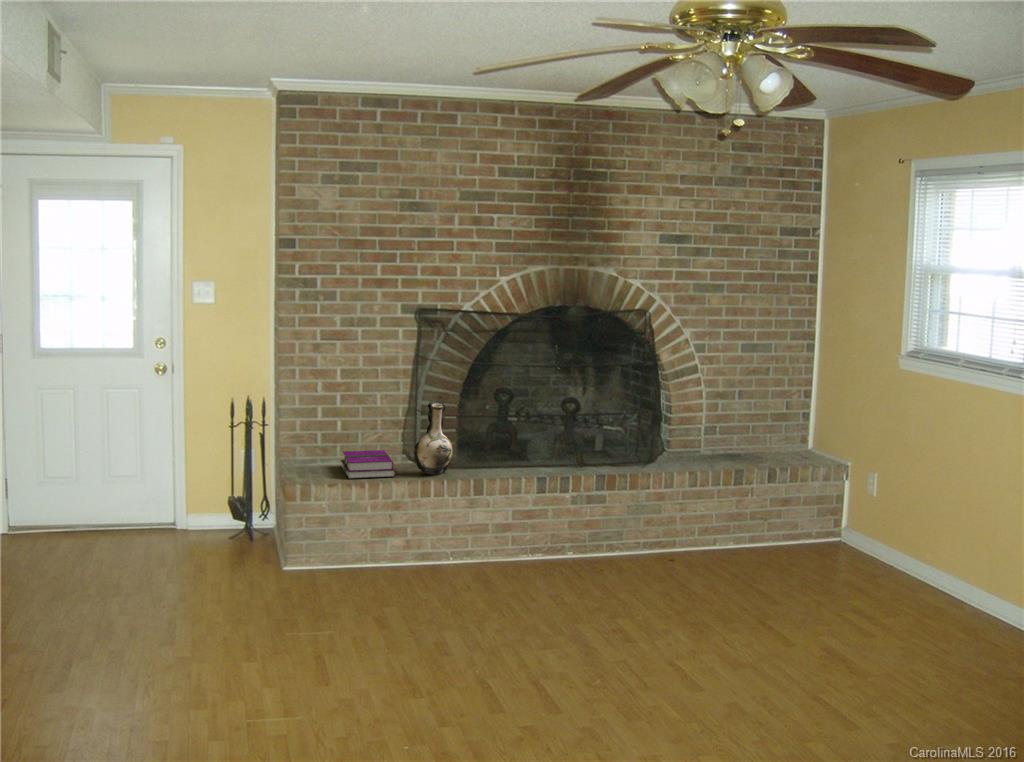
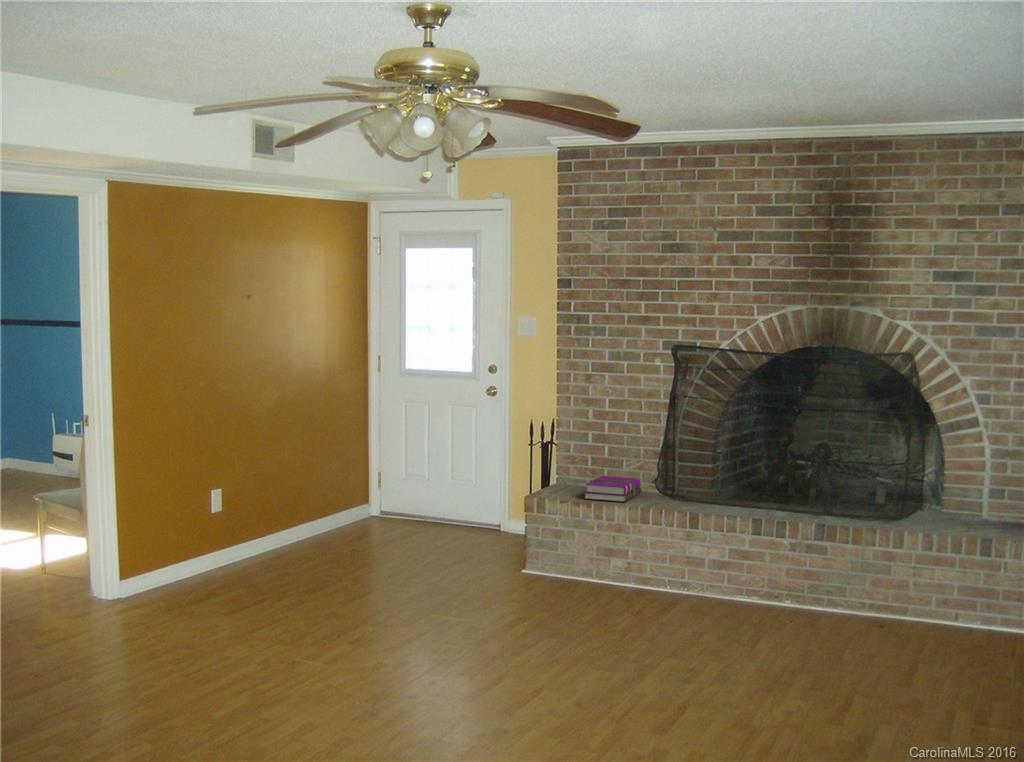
decorative vase: present [414,401,453,475] -> none [647,435,686,505]

